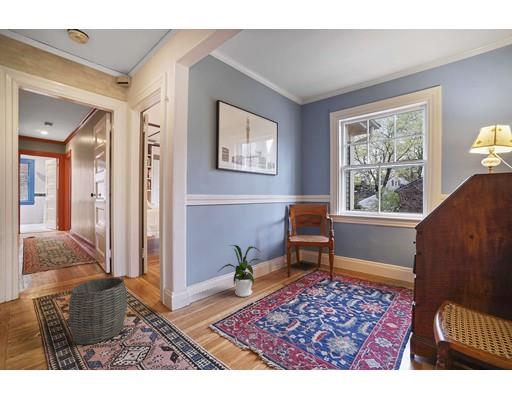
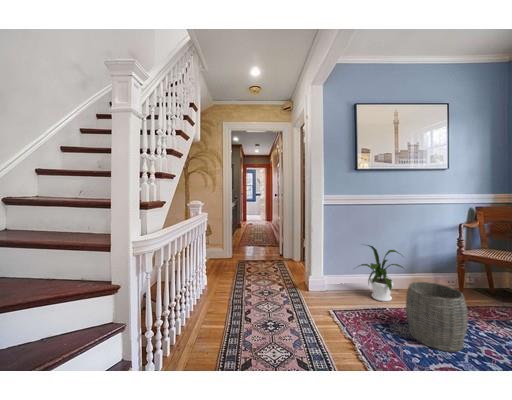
woven basket: present [69,277,127,345] -> present [406,282,468,352]

